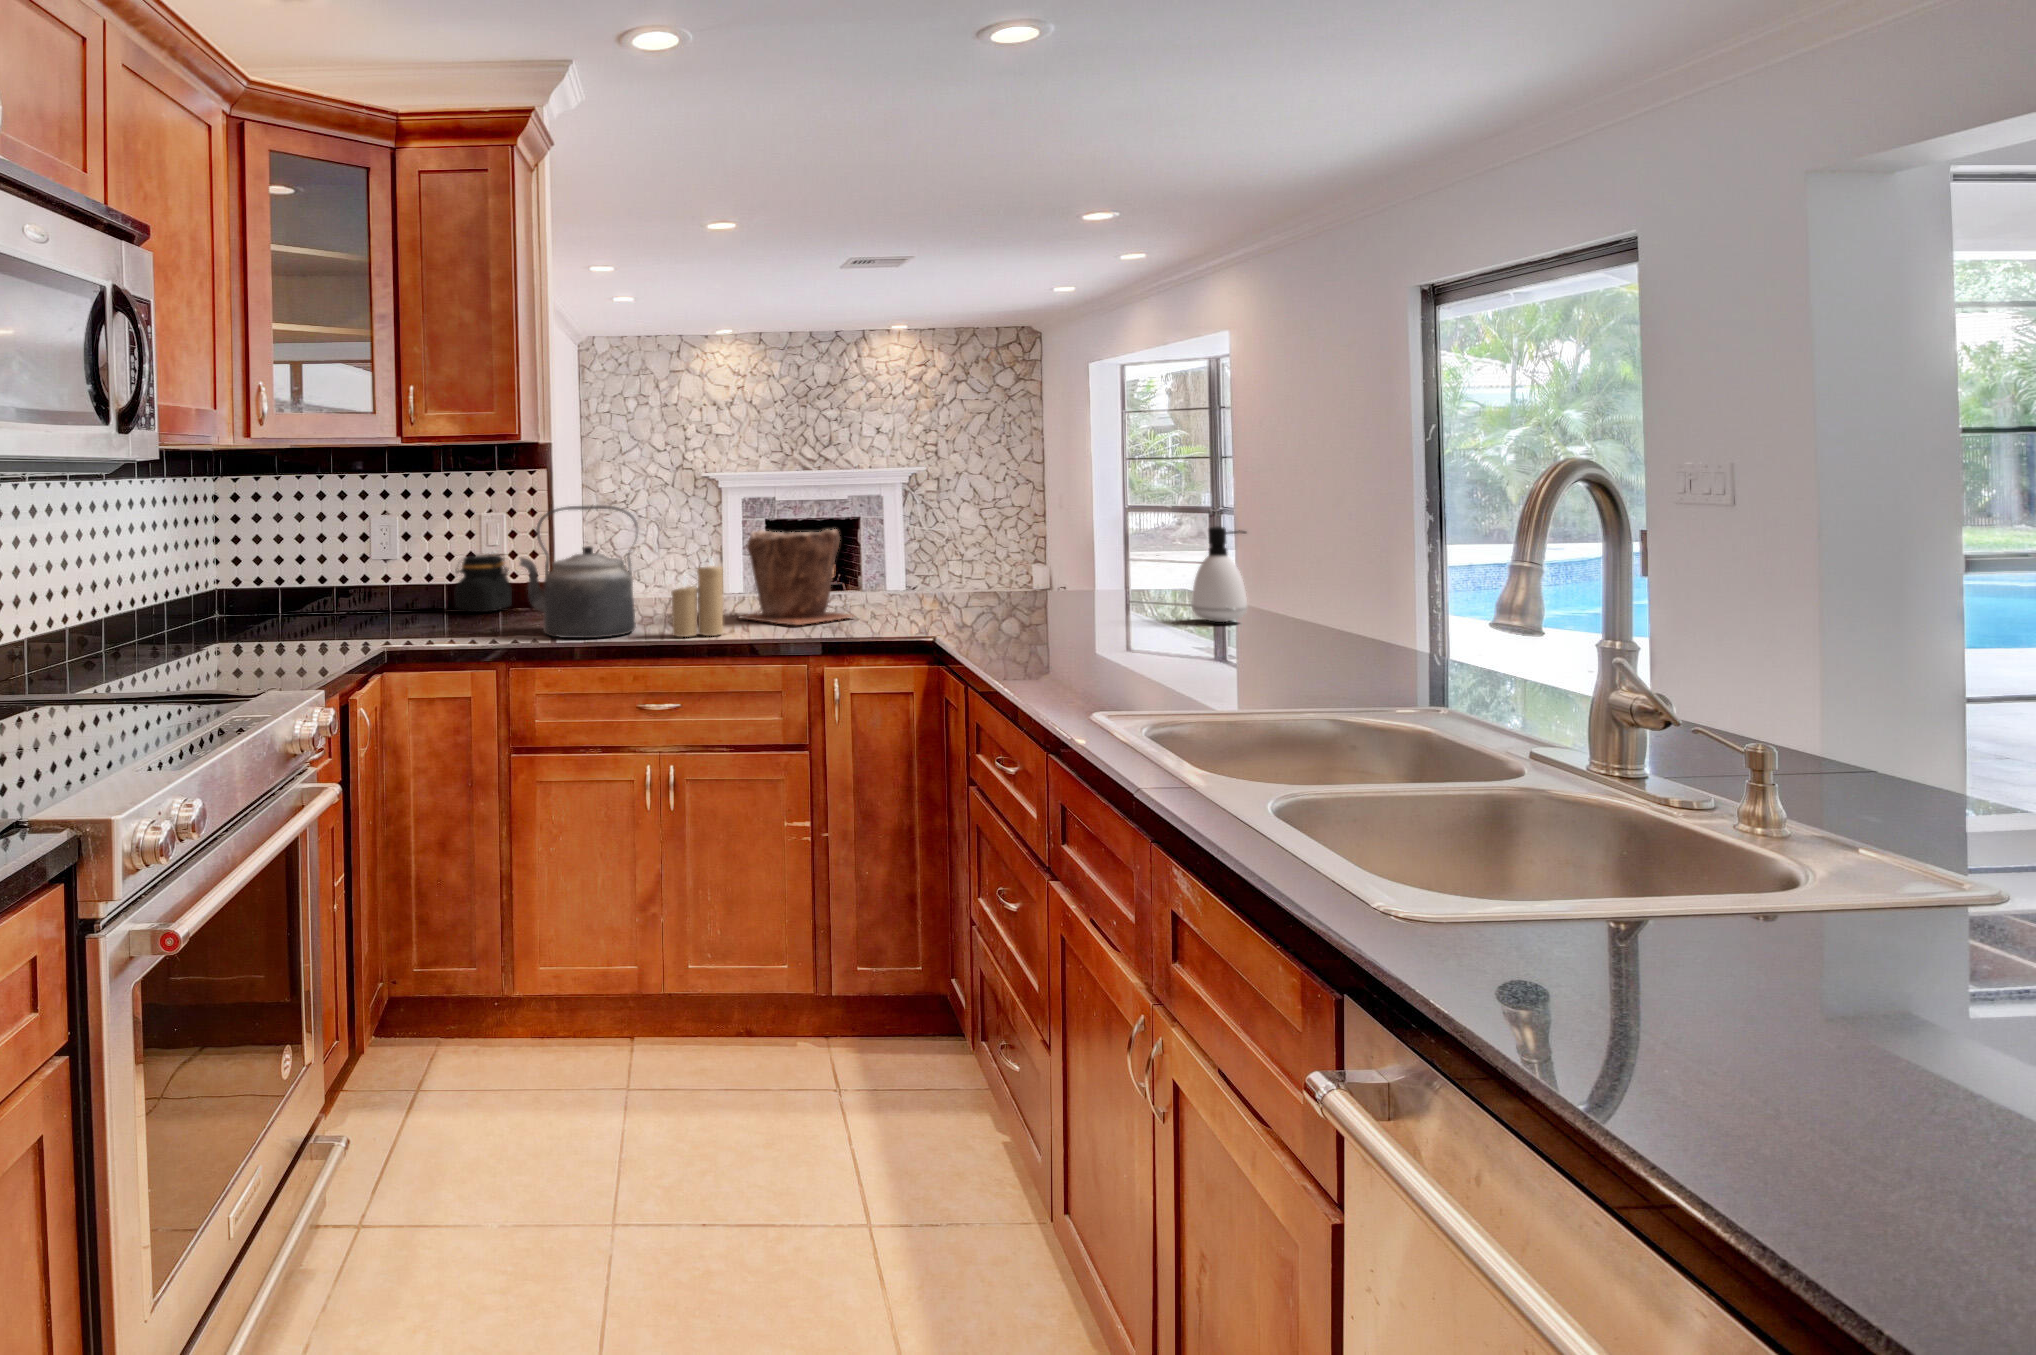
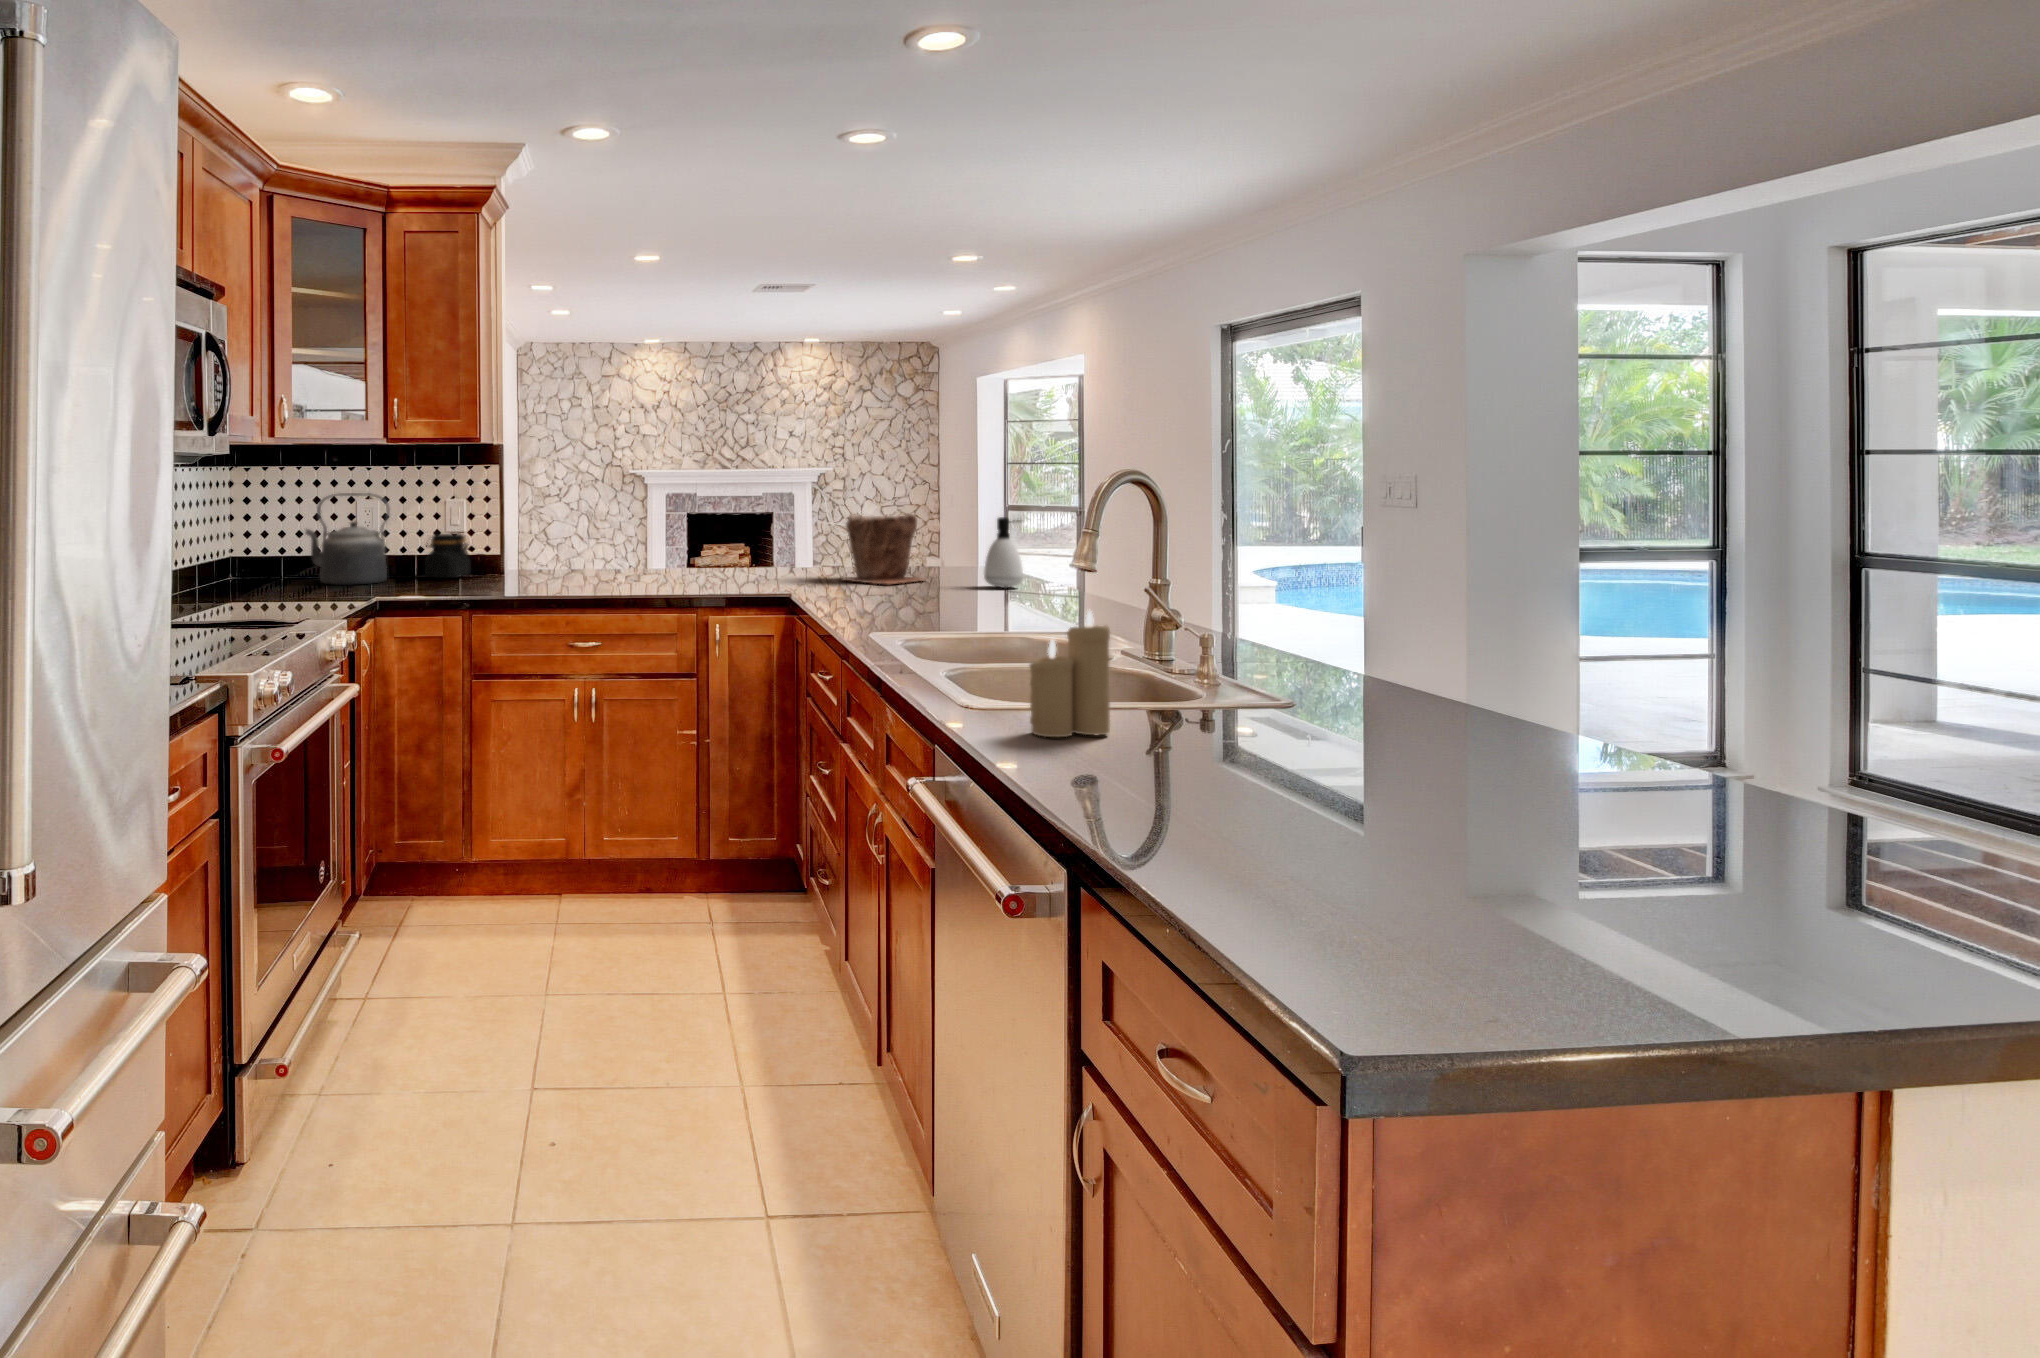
kettle: present [520,505,638,638] -> present [306,493,390,585]
plant pot: present [740,530,853,625] -> present [842,514,927,585]
candle: present [671,558,723,637] -> present [1030,611,1110,737]

